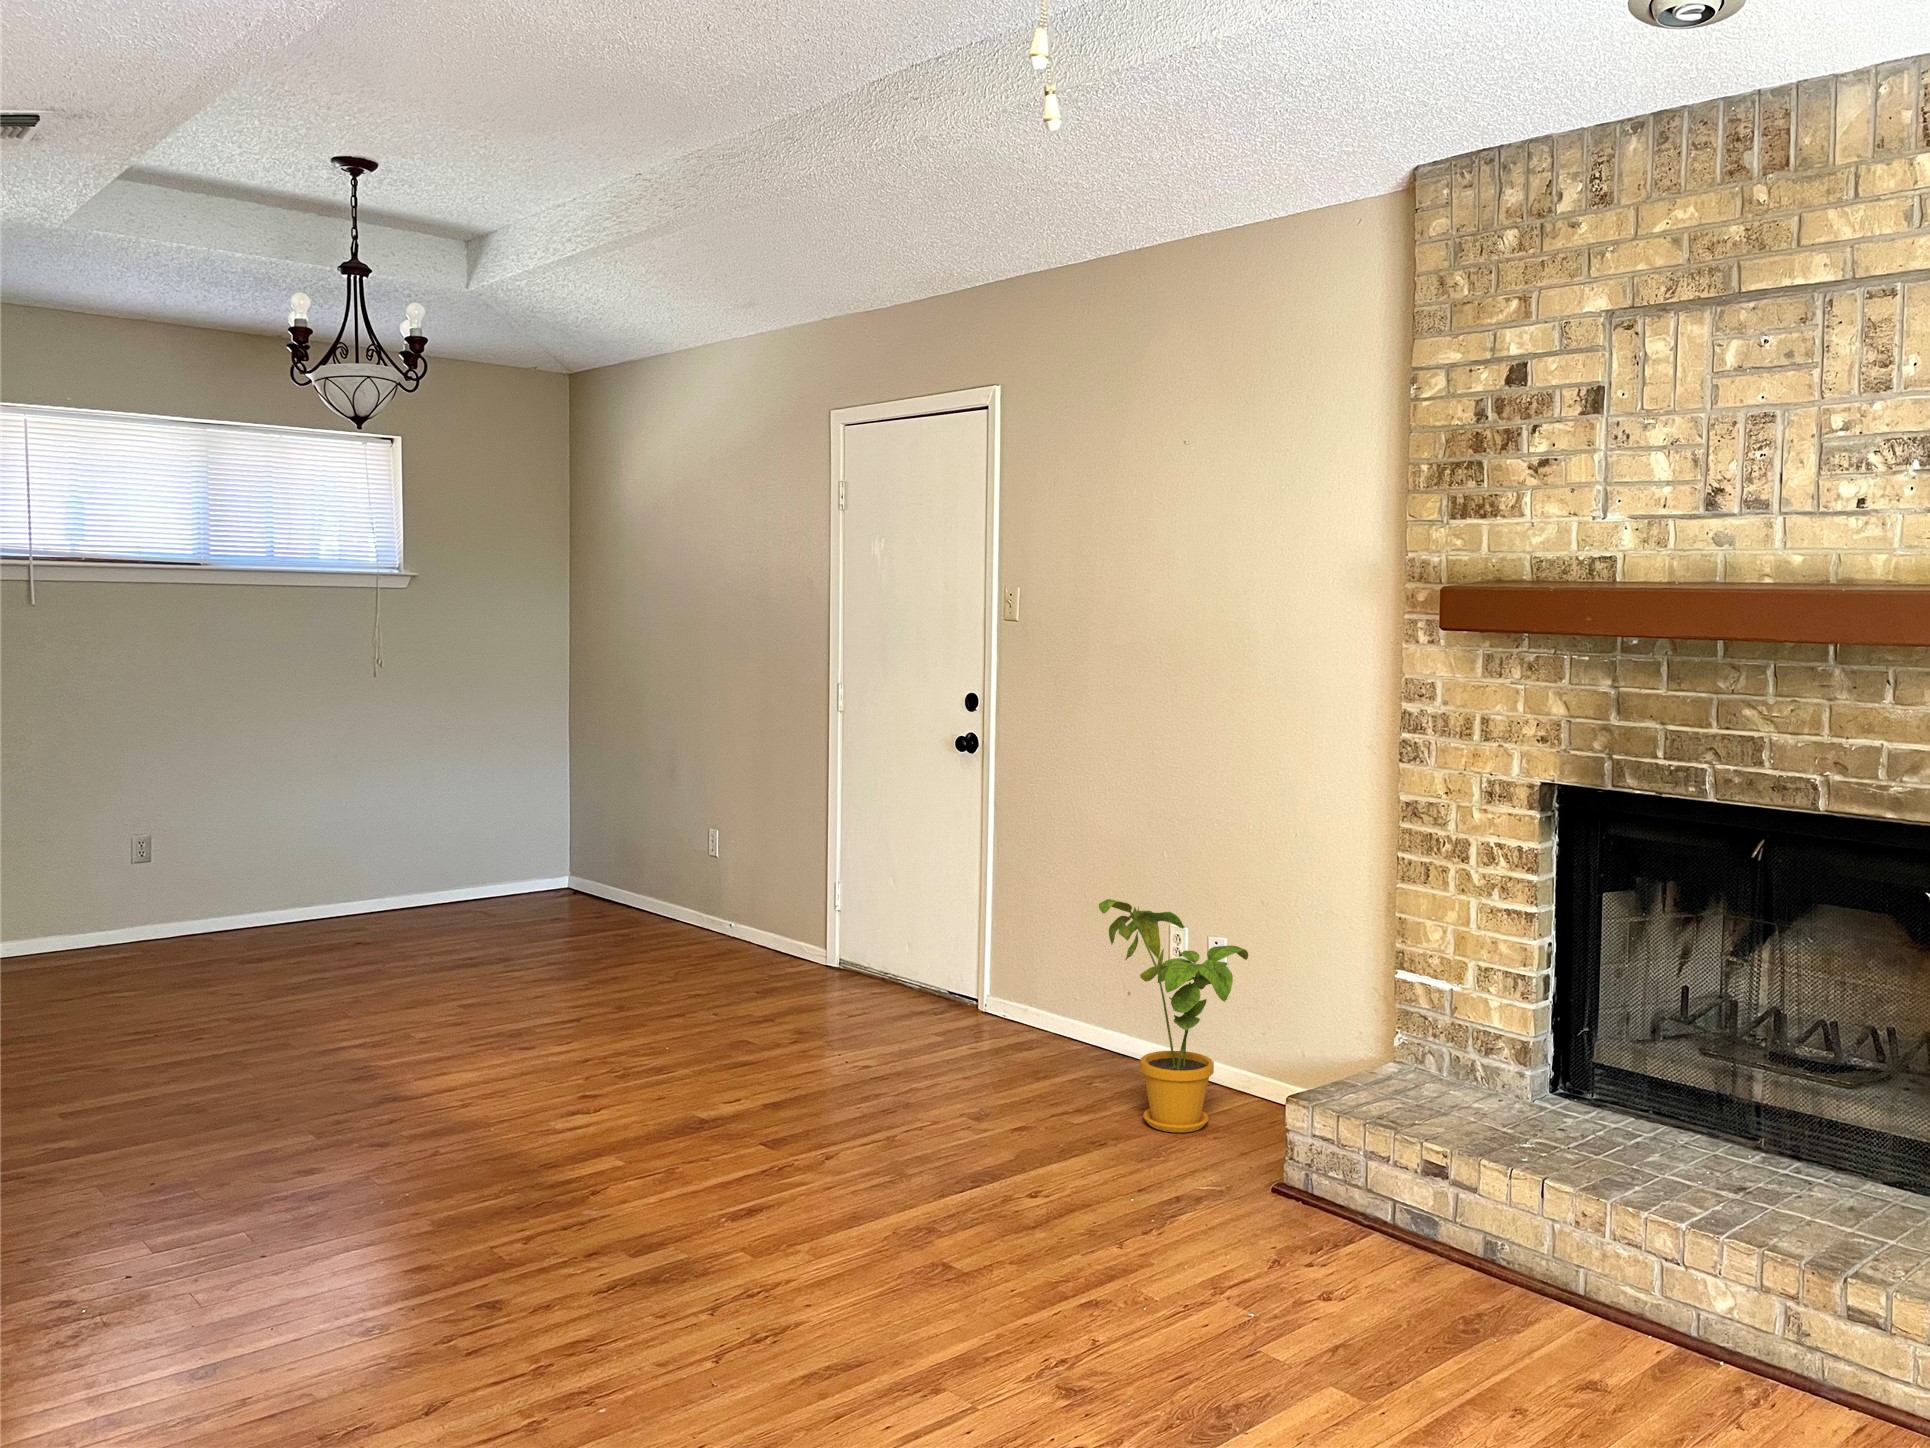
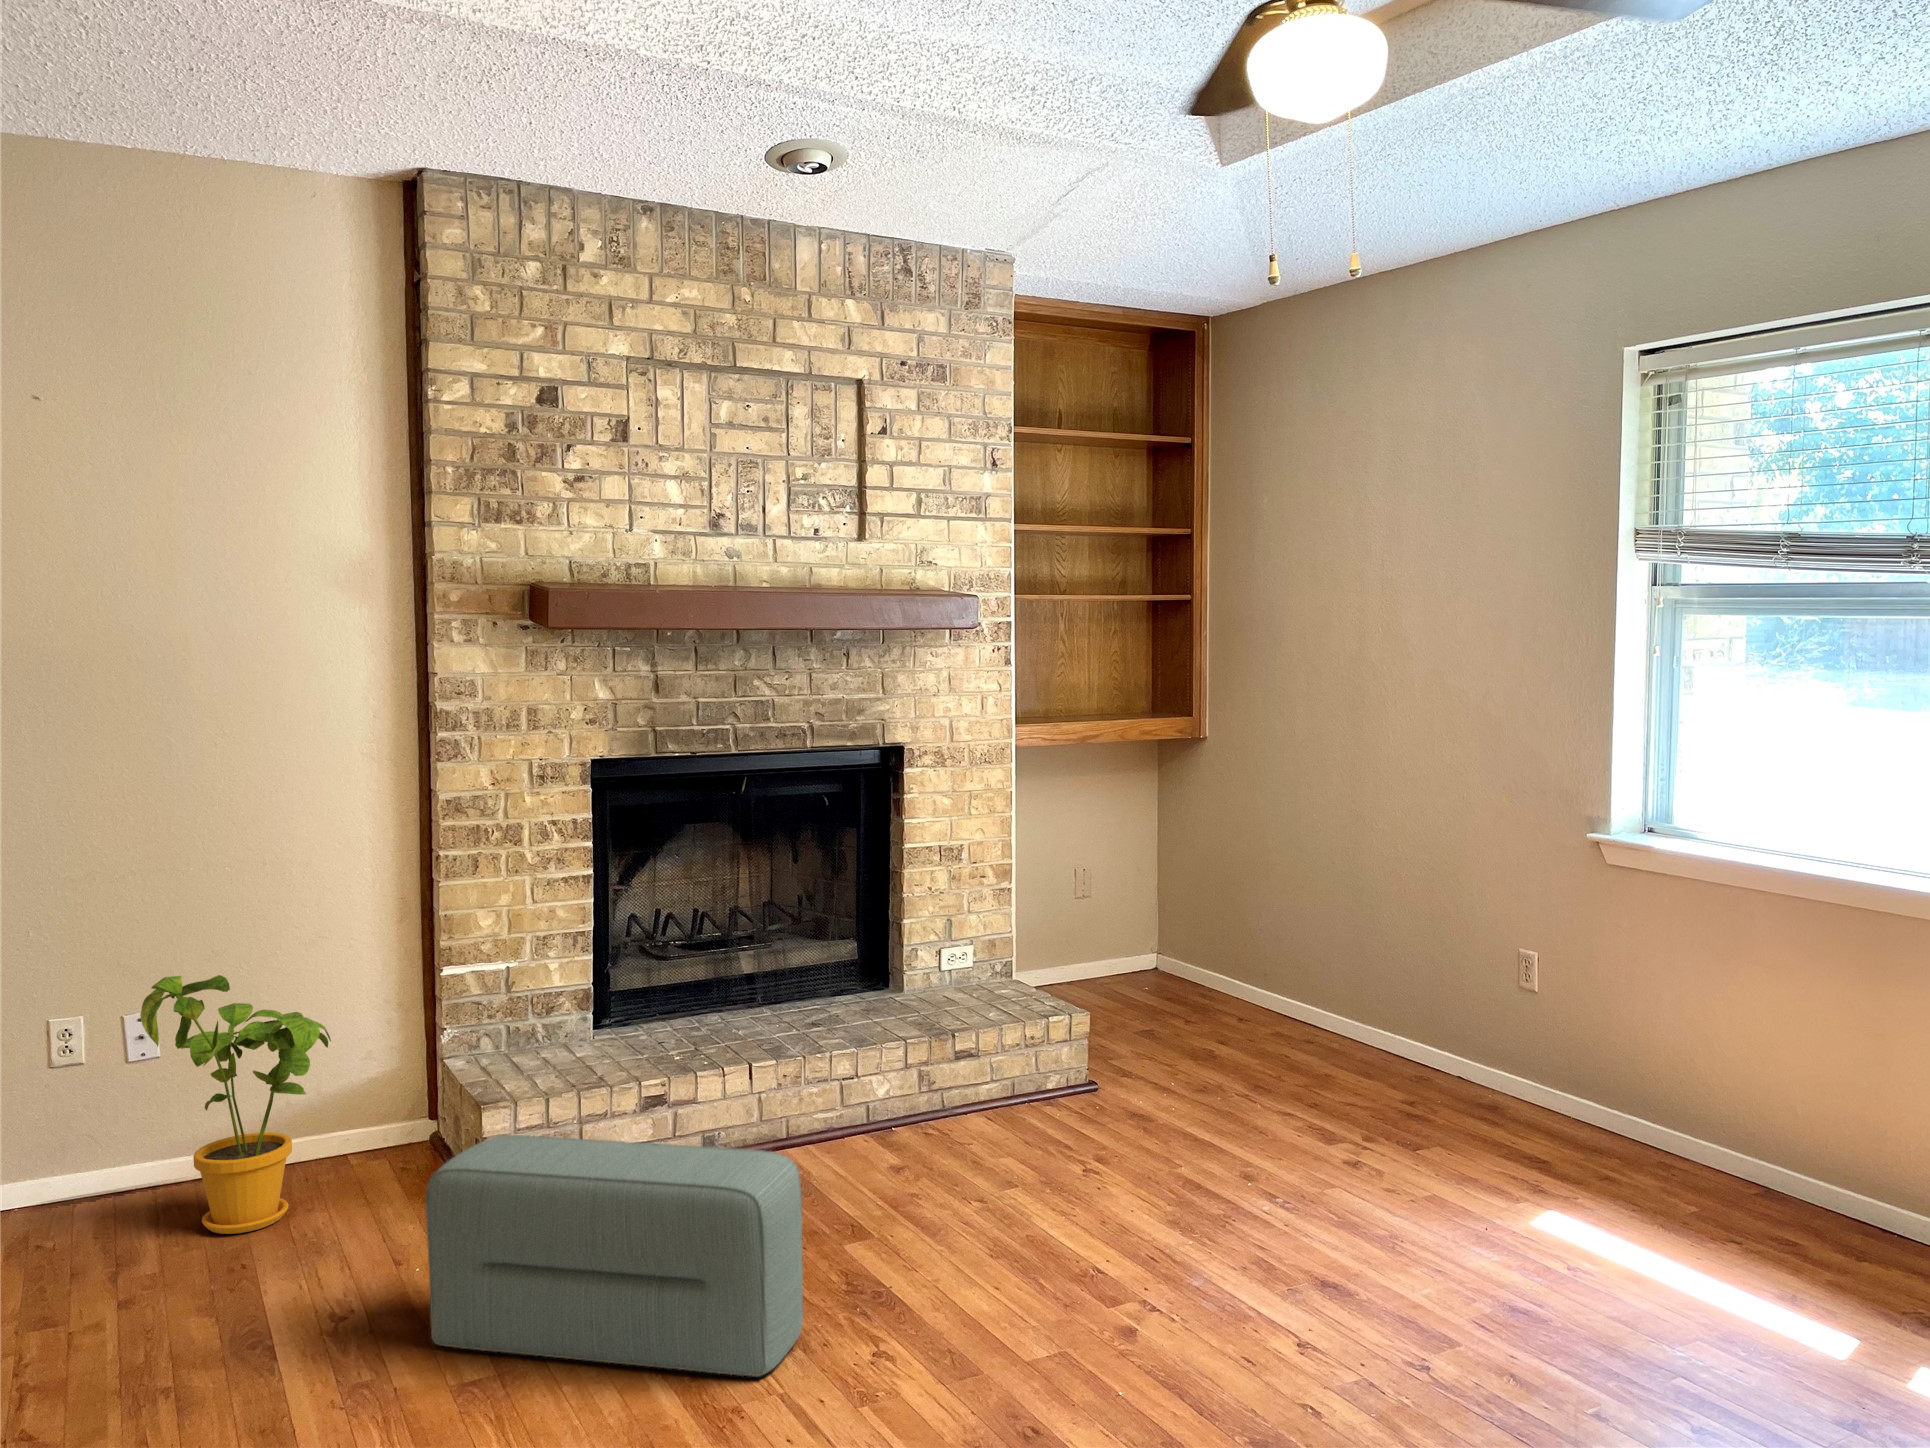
pouf: none [1003,1092,1121,1399] -> present [426,1135,803,1377]

